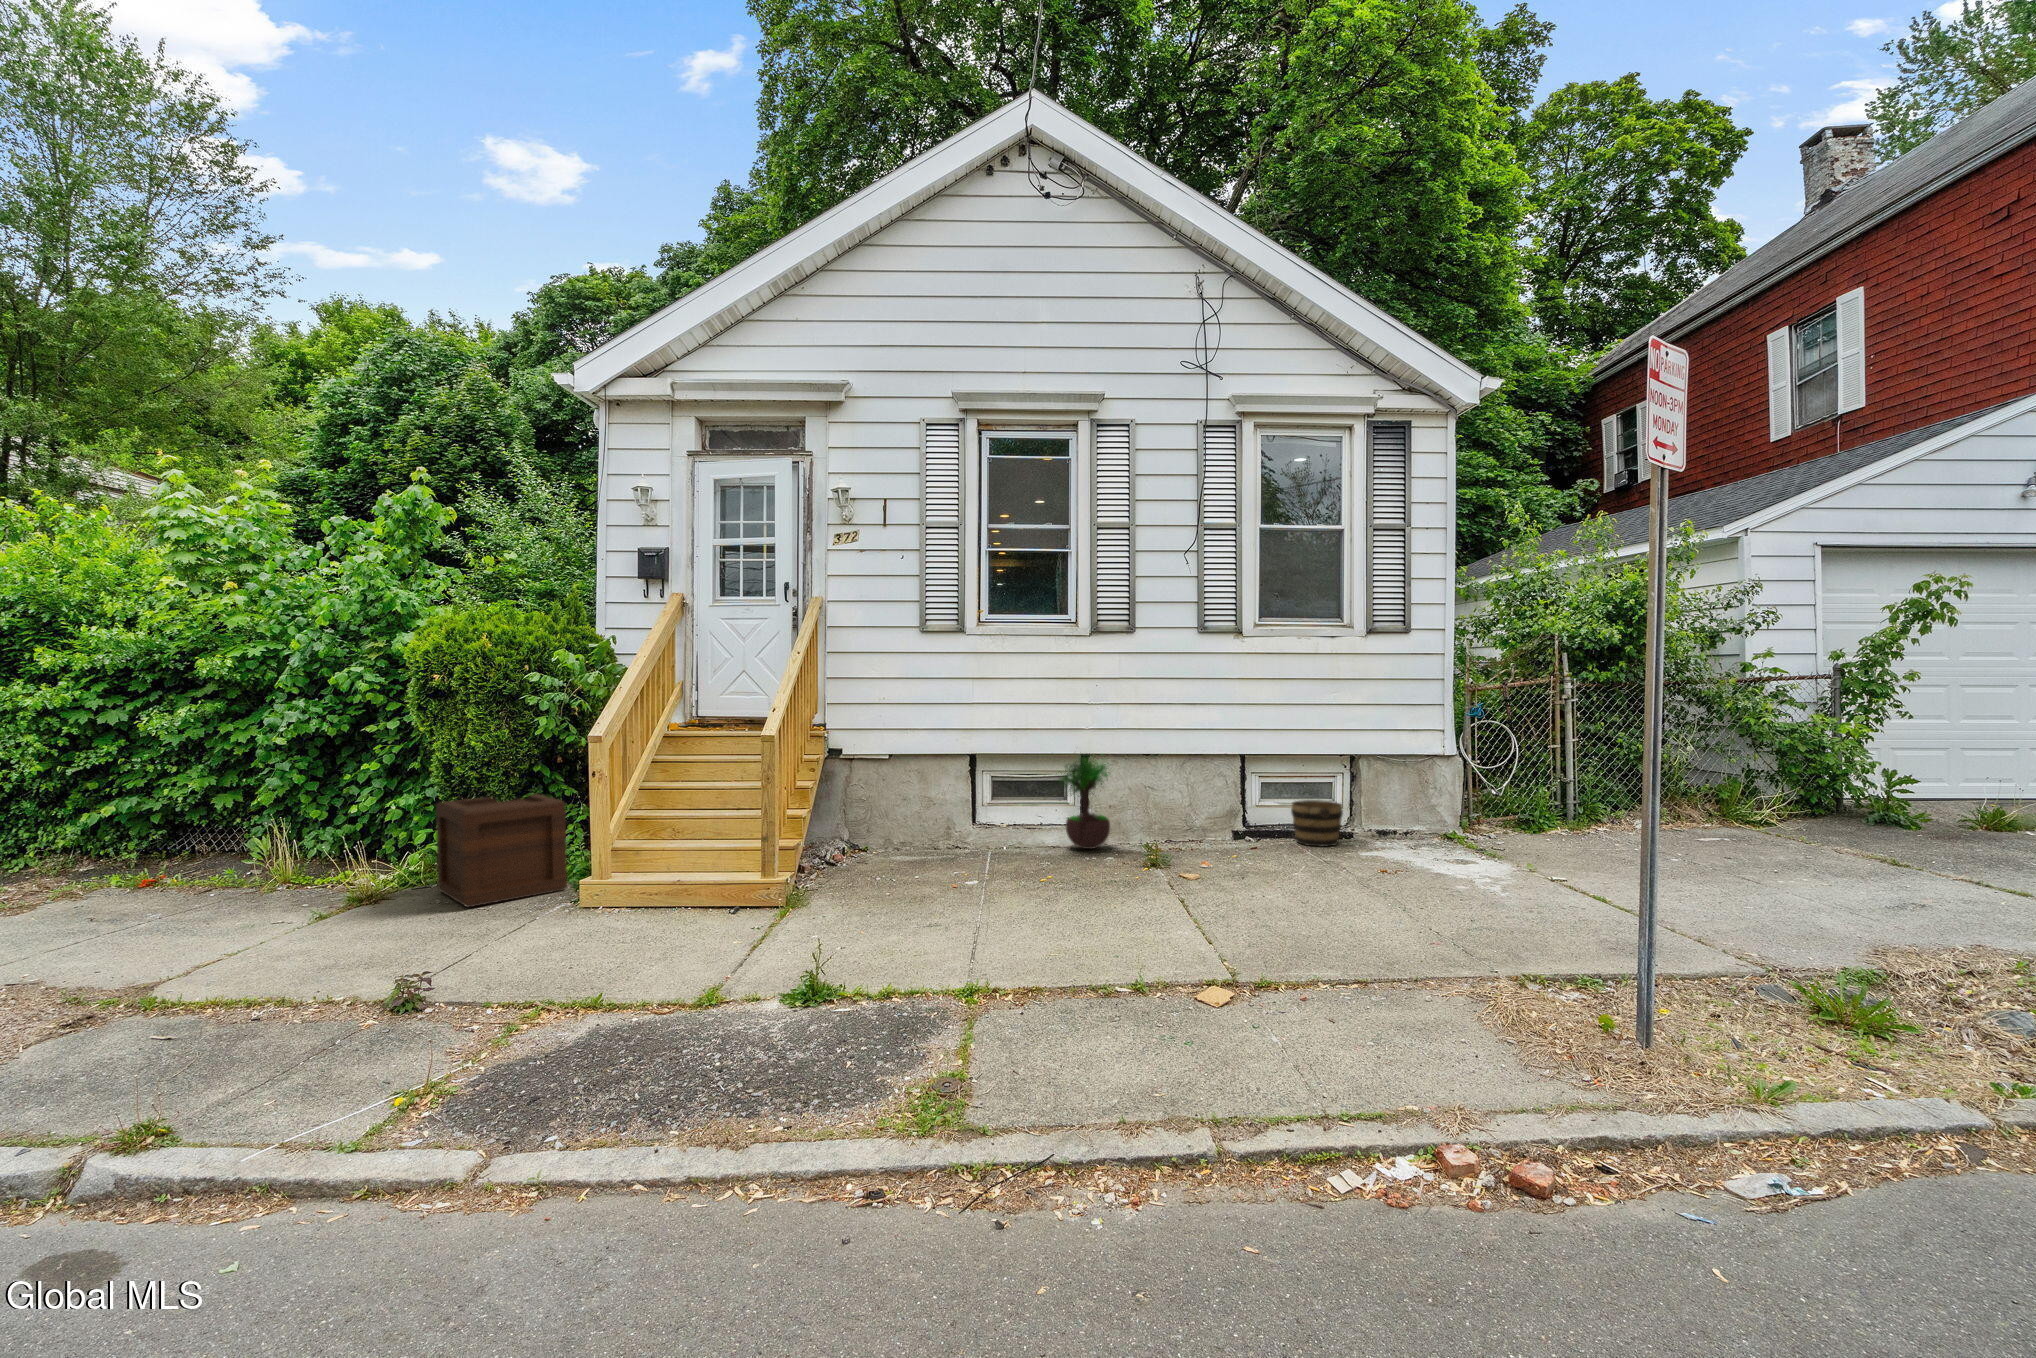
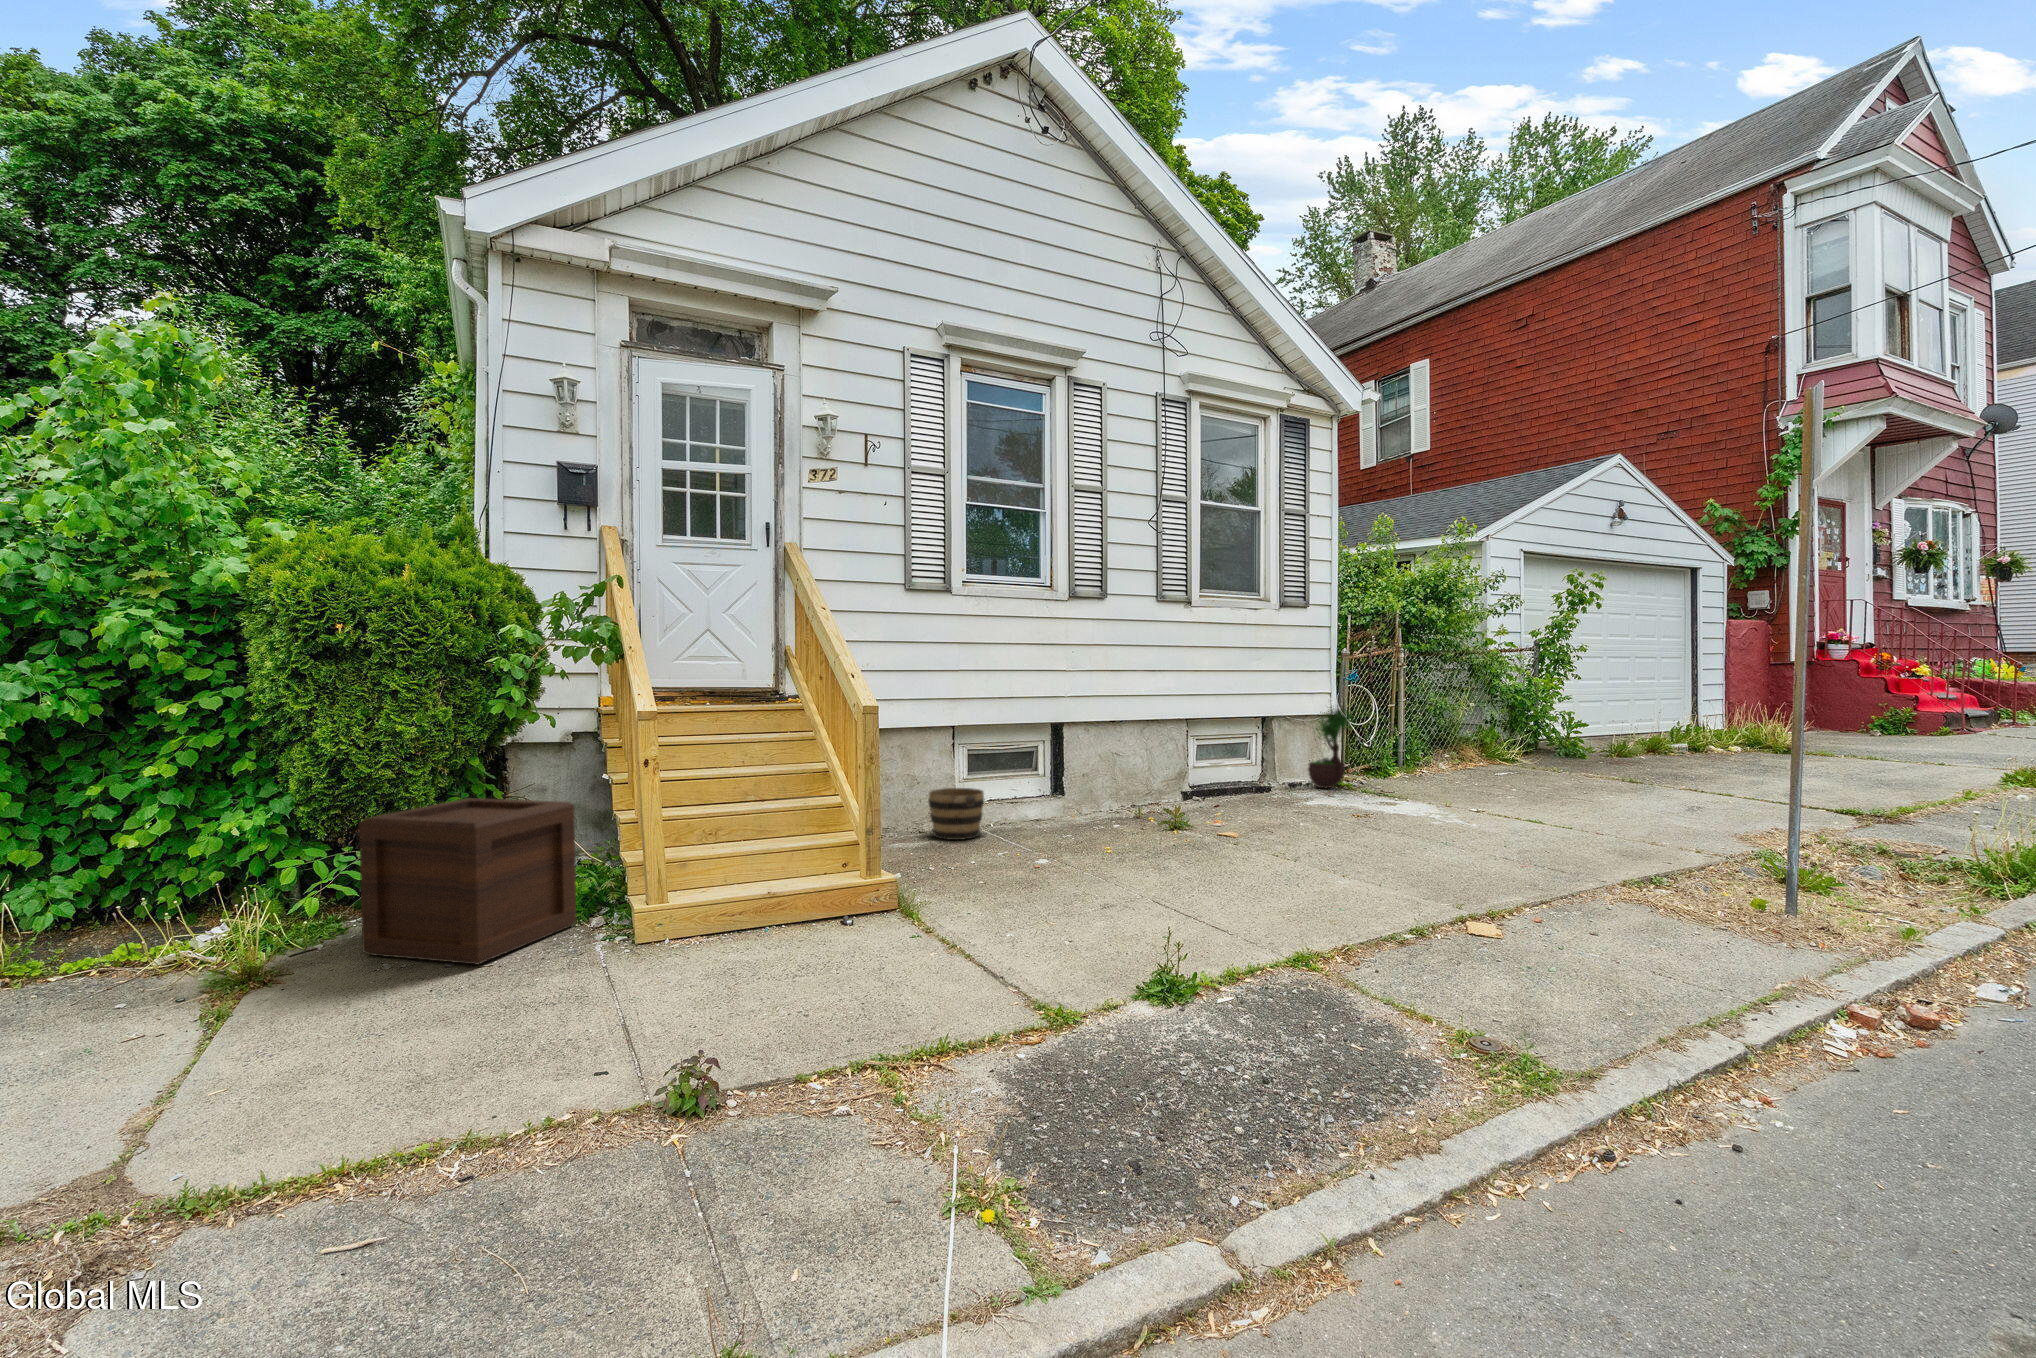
potted tree: present [1058,755,1111,849] -> present [1308,709,1353,788]
bucket: present [1291,800,1343,846] -> present [928,788,984,840]

